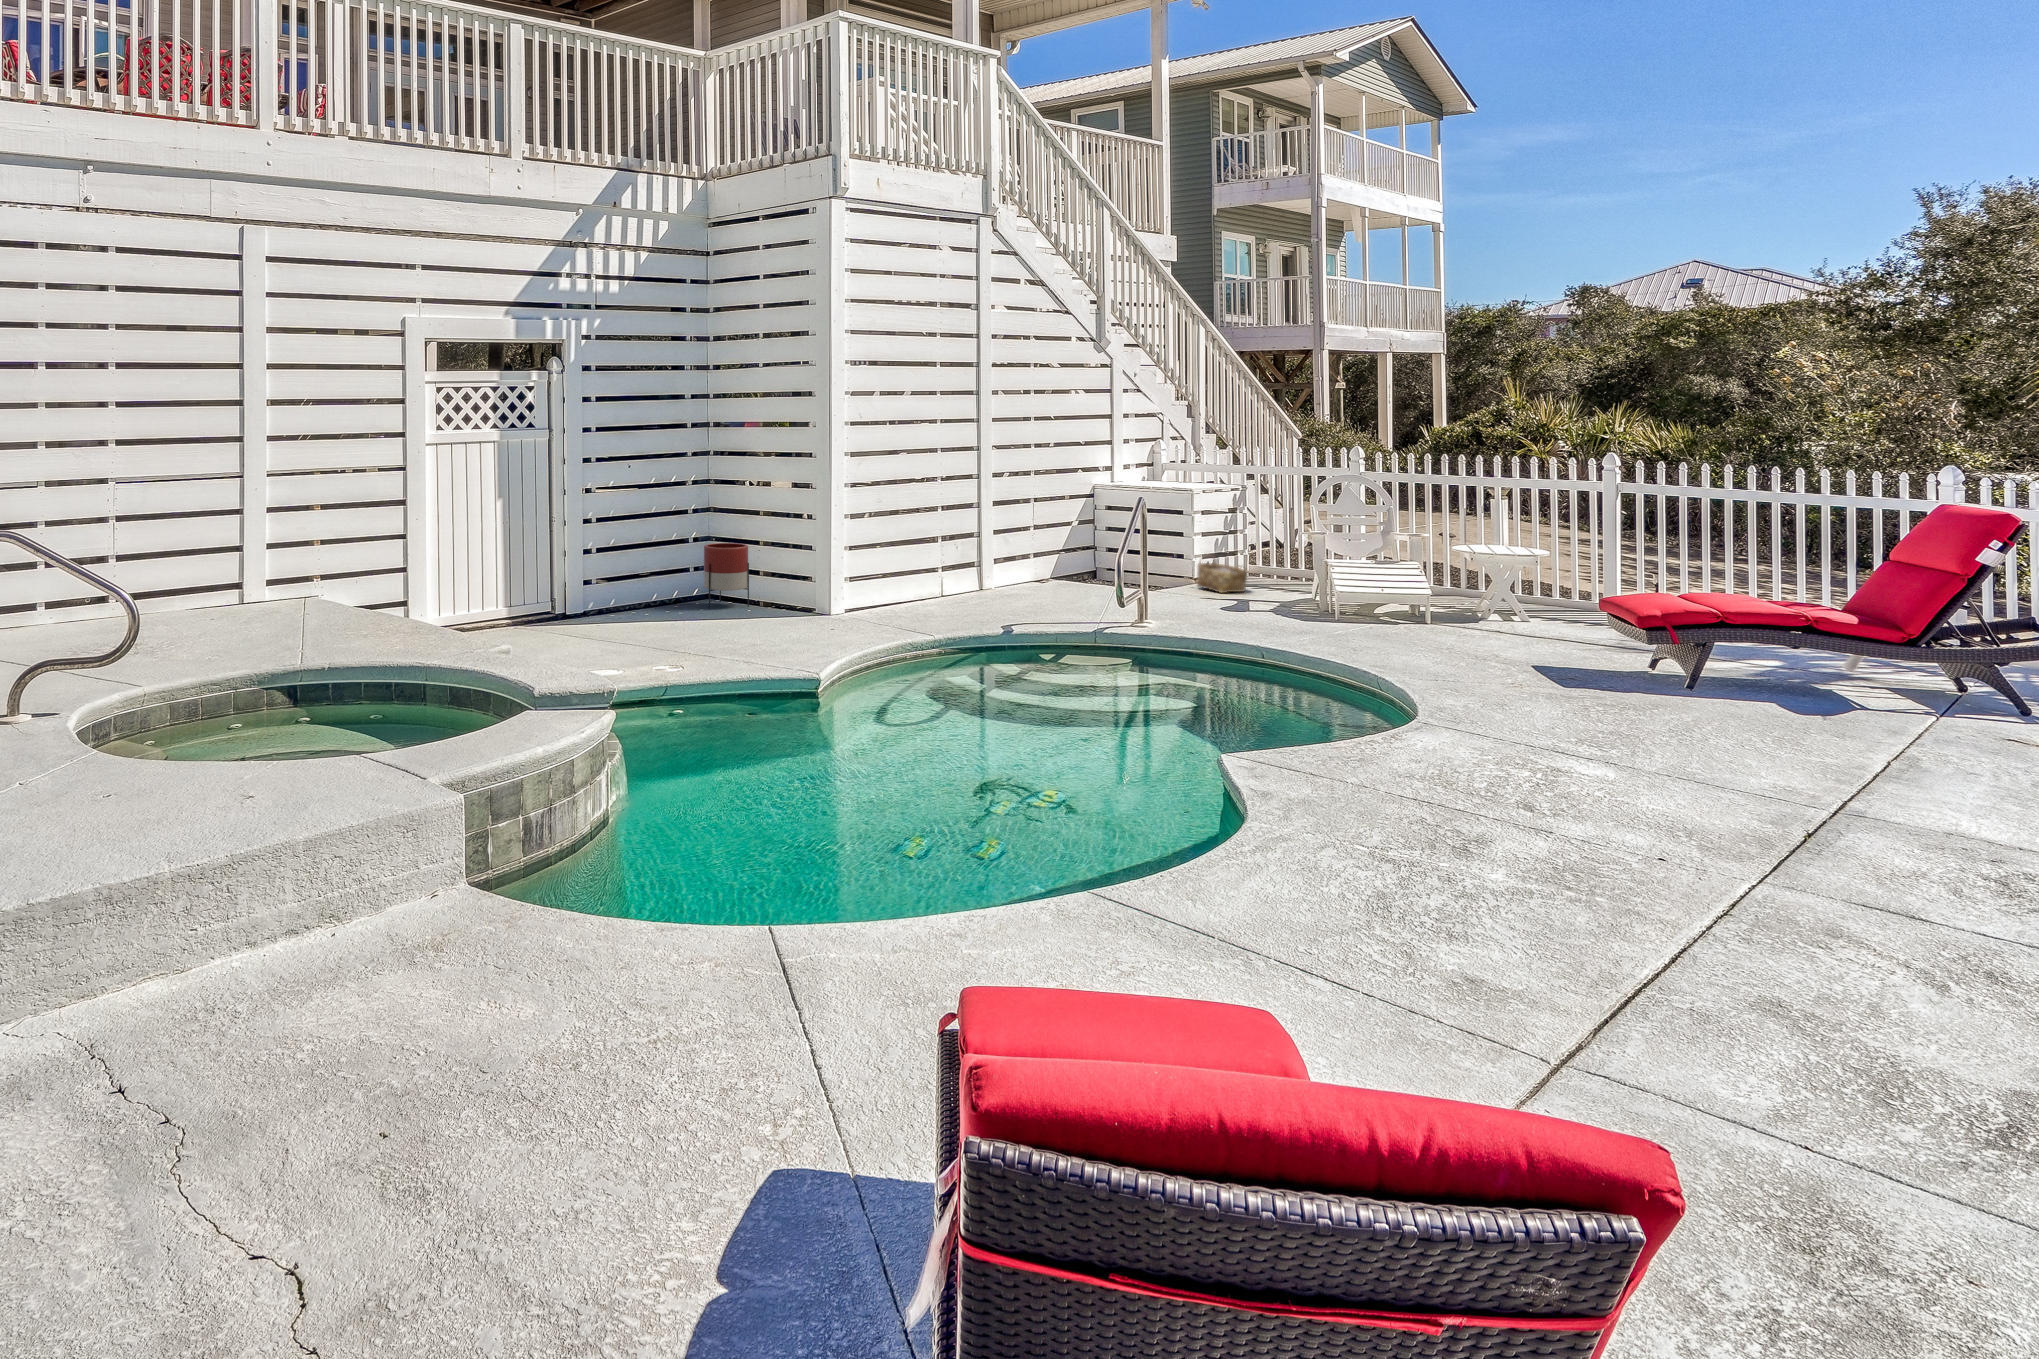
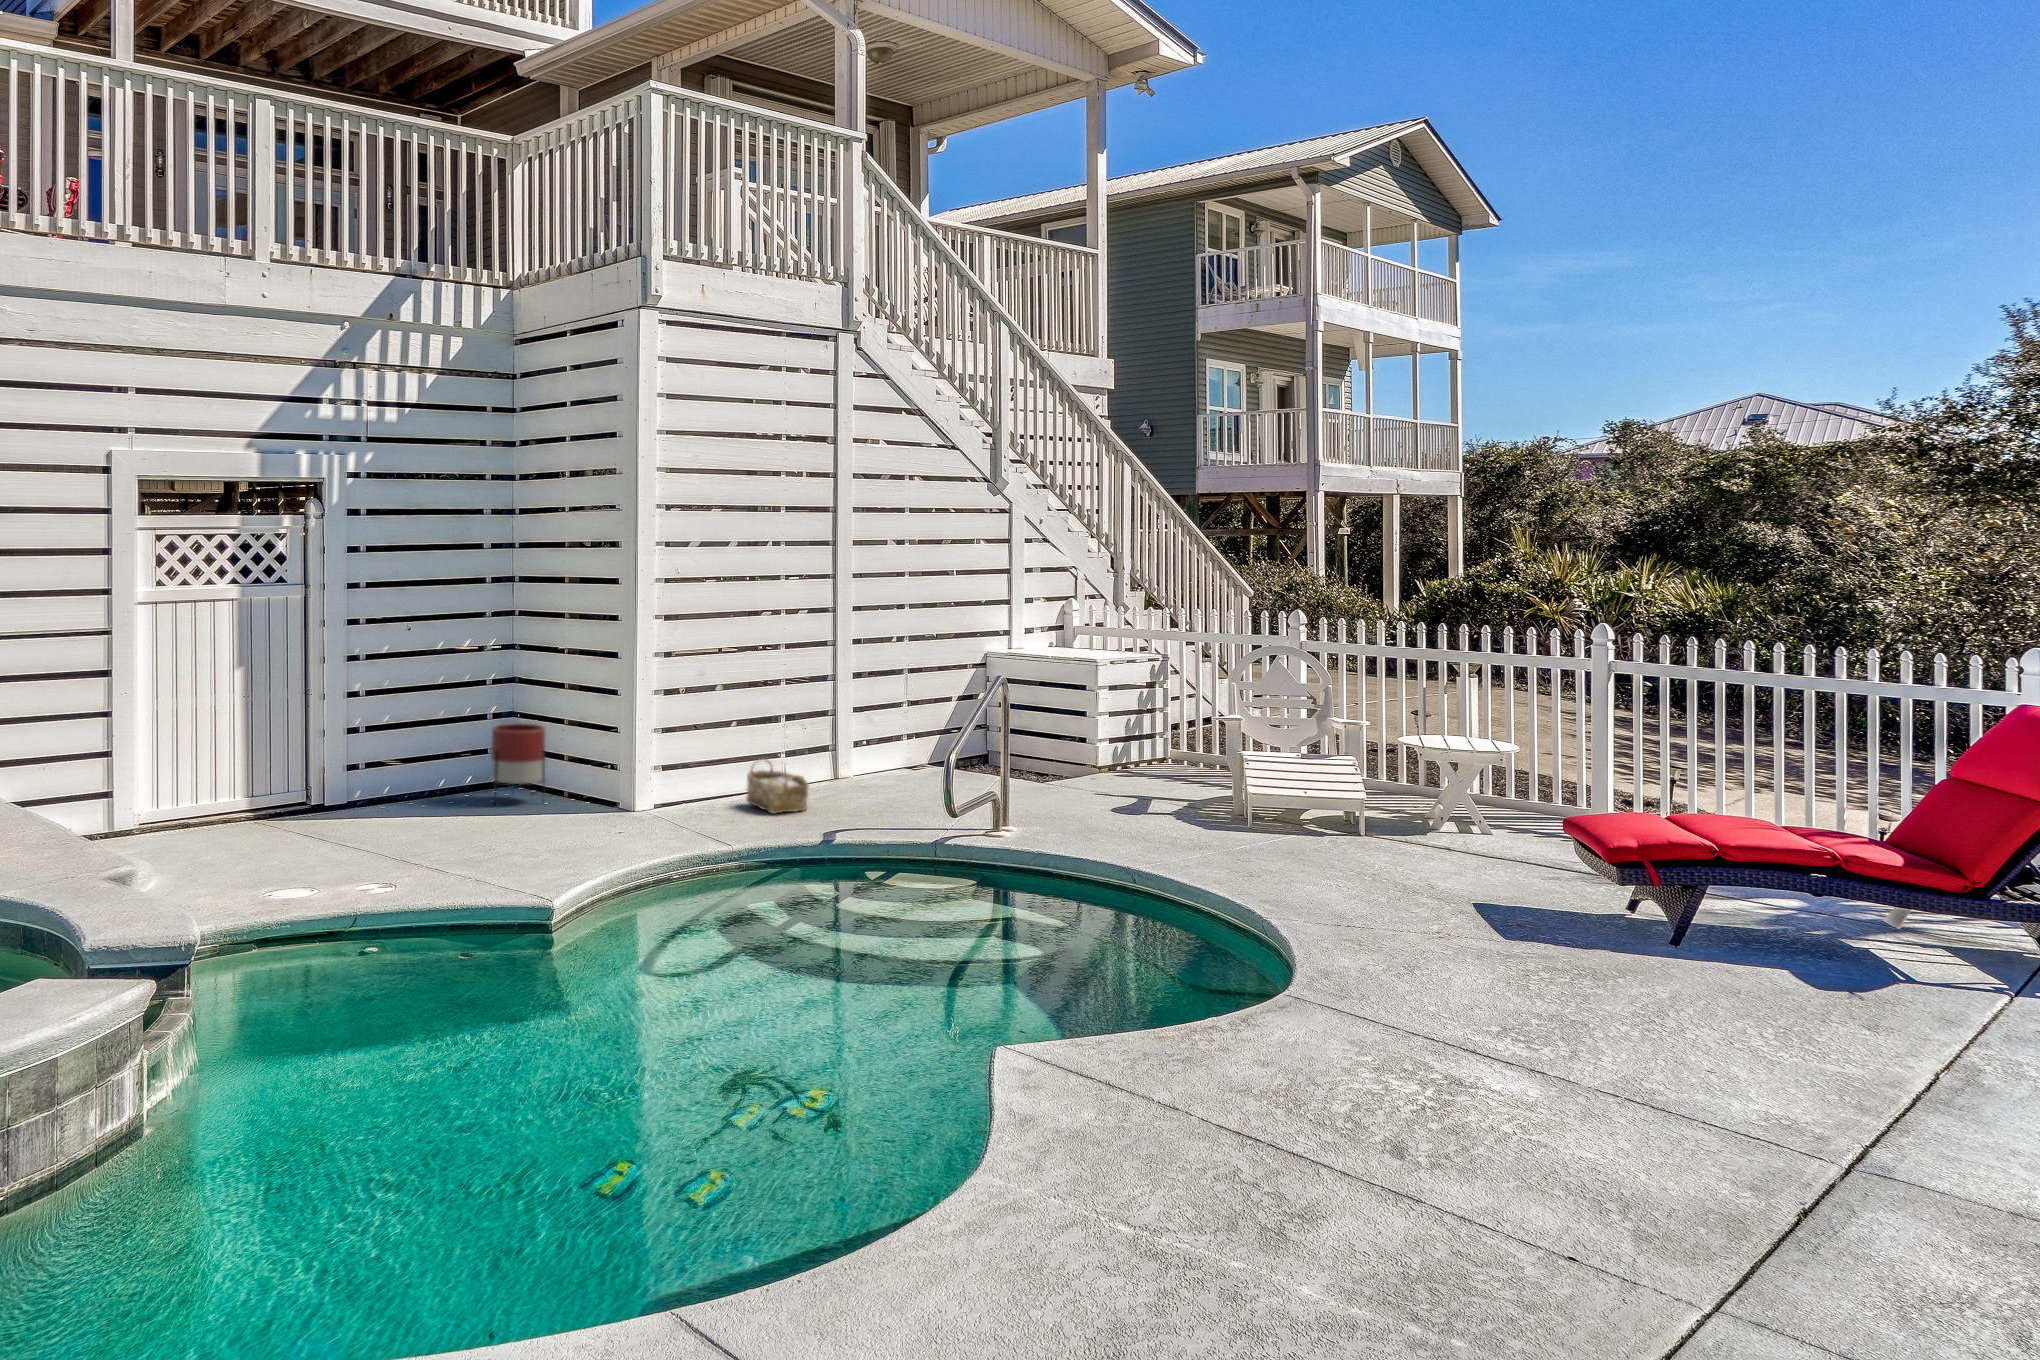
woven basket: present [1197,557,1248,593] -> present [747,759,809,814]

